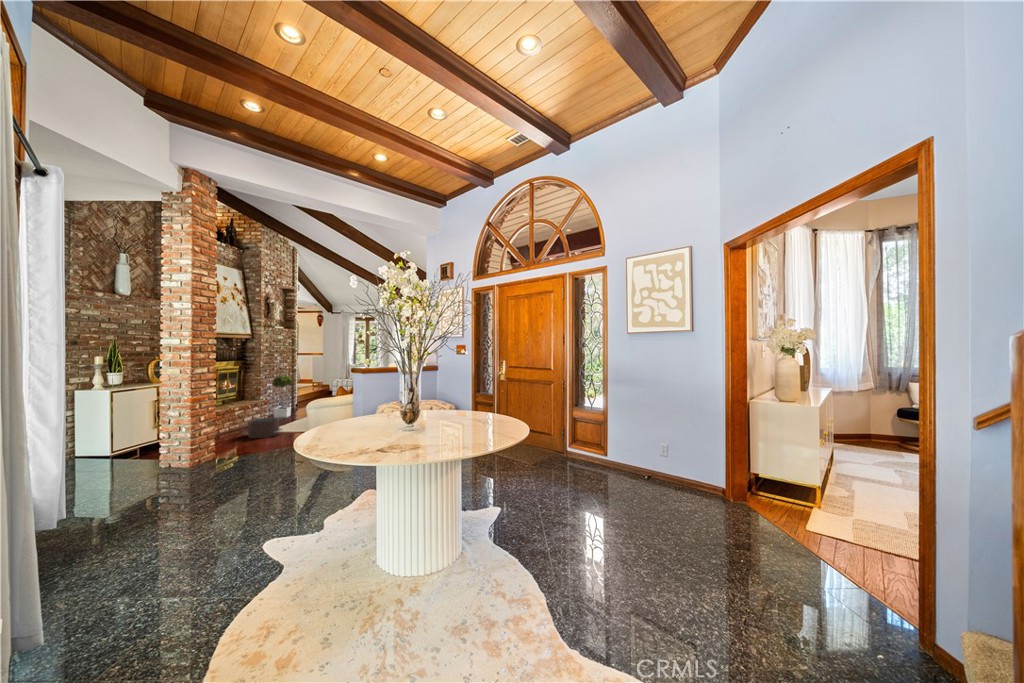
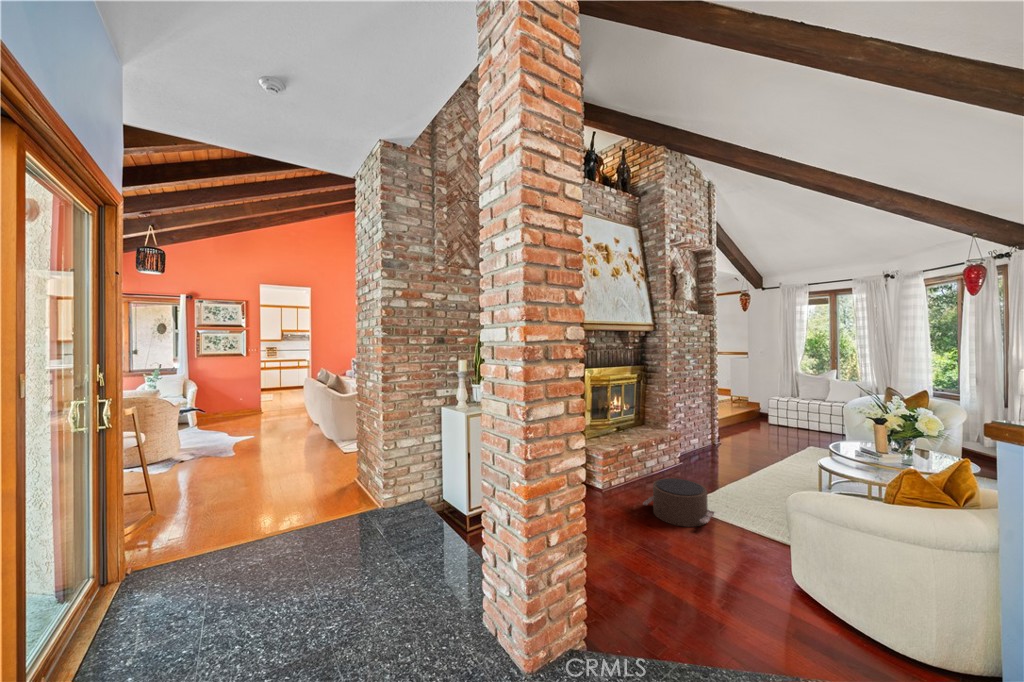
potted tree: present [272,375,292,418] -> none [684,392,717,466]

